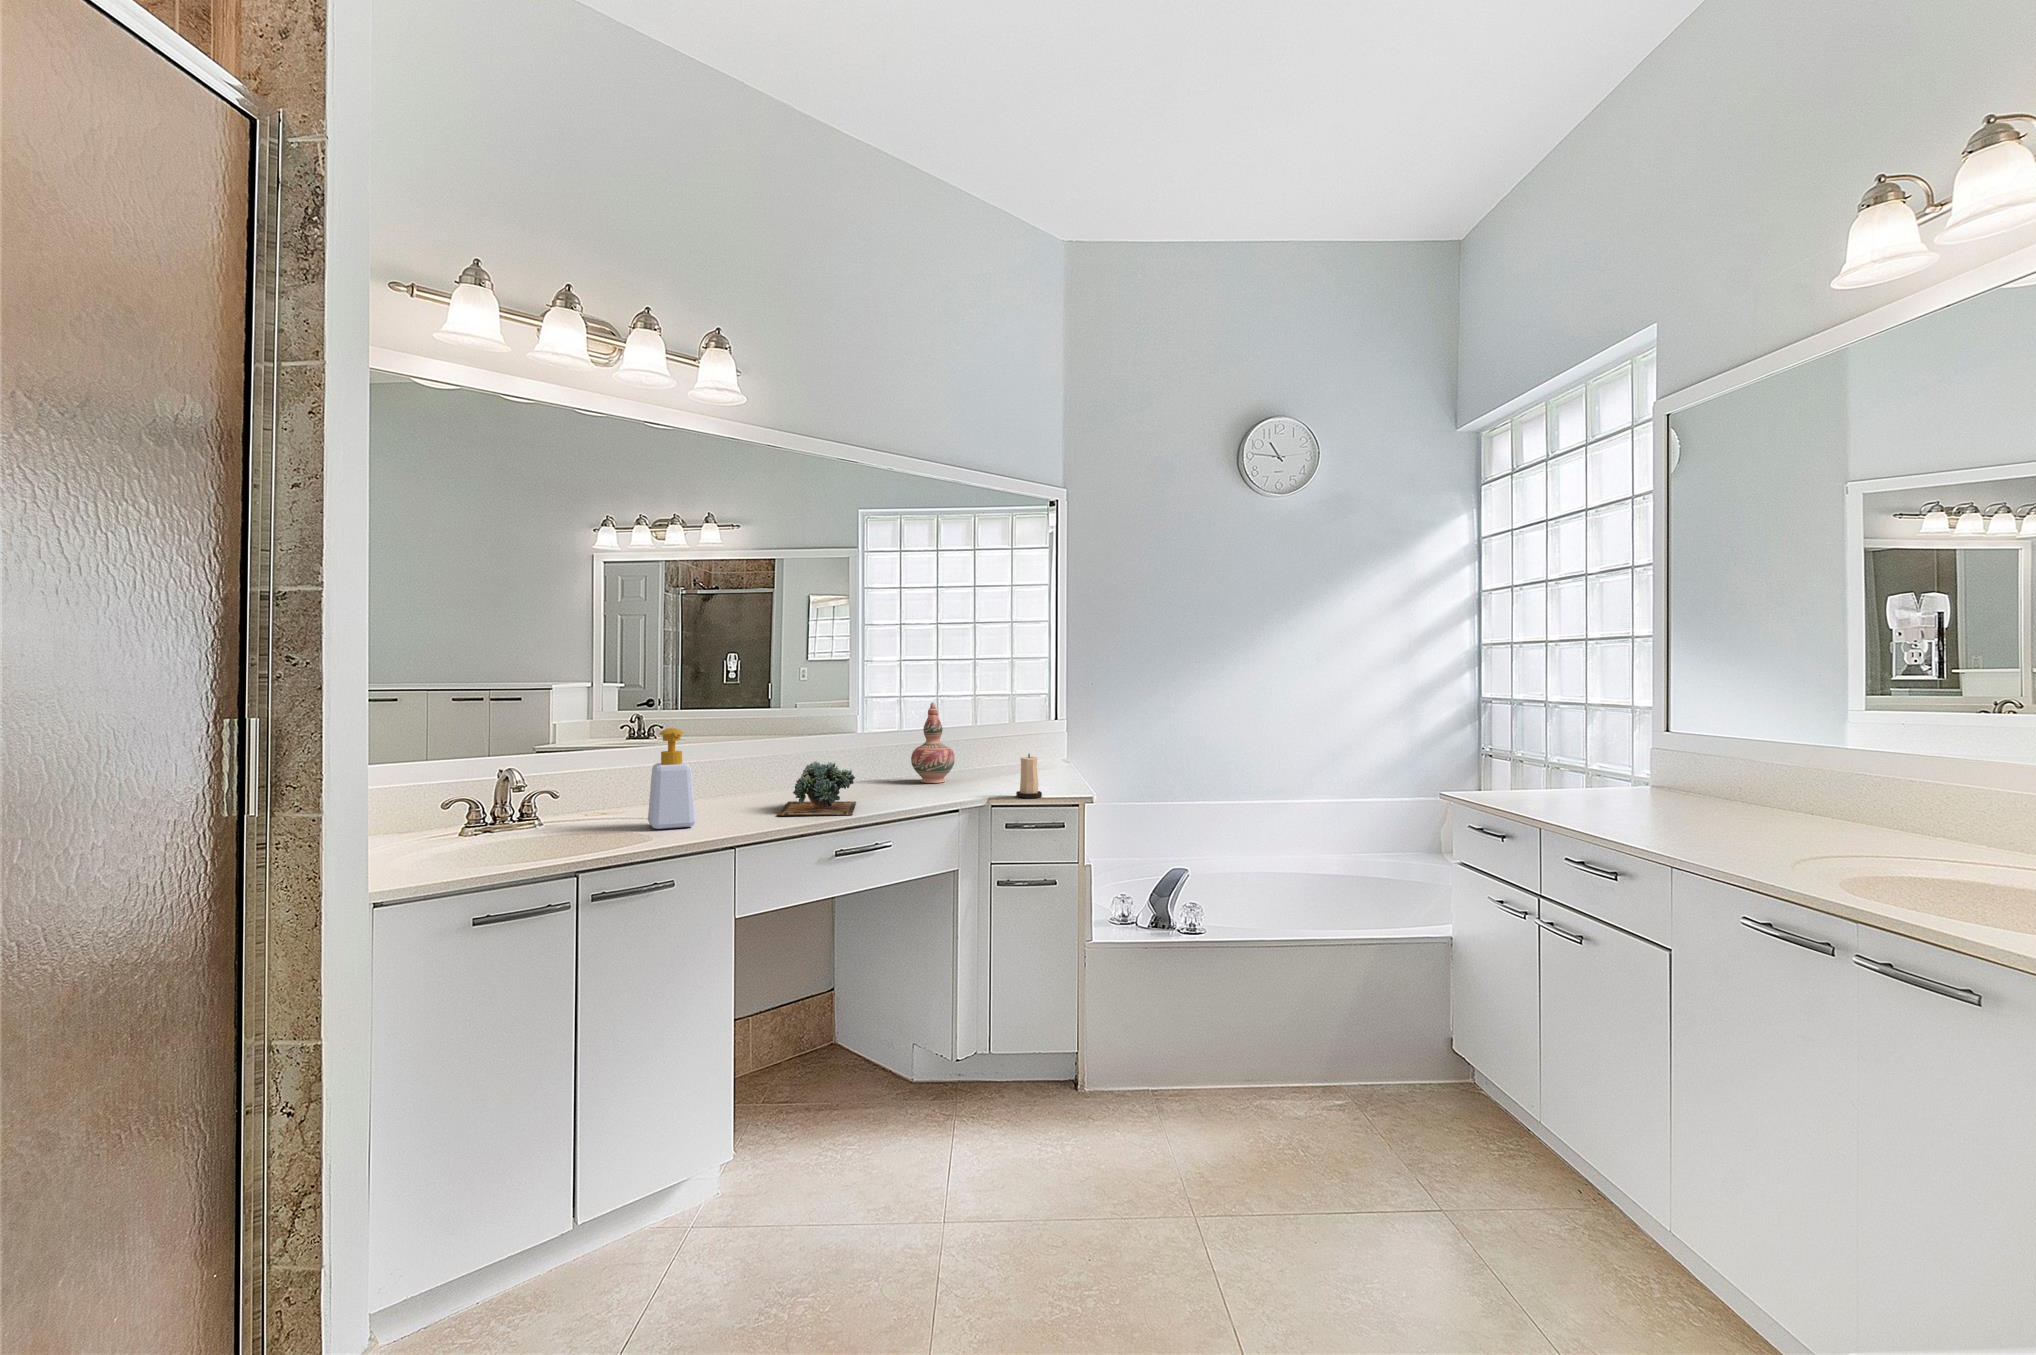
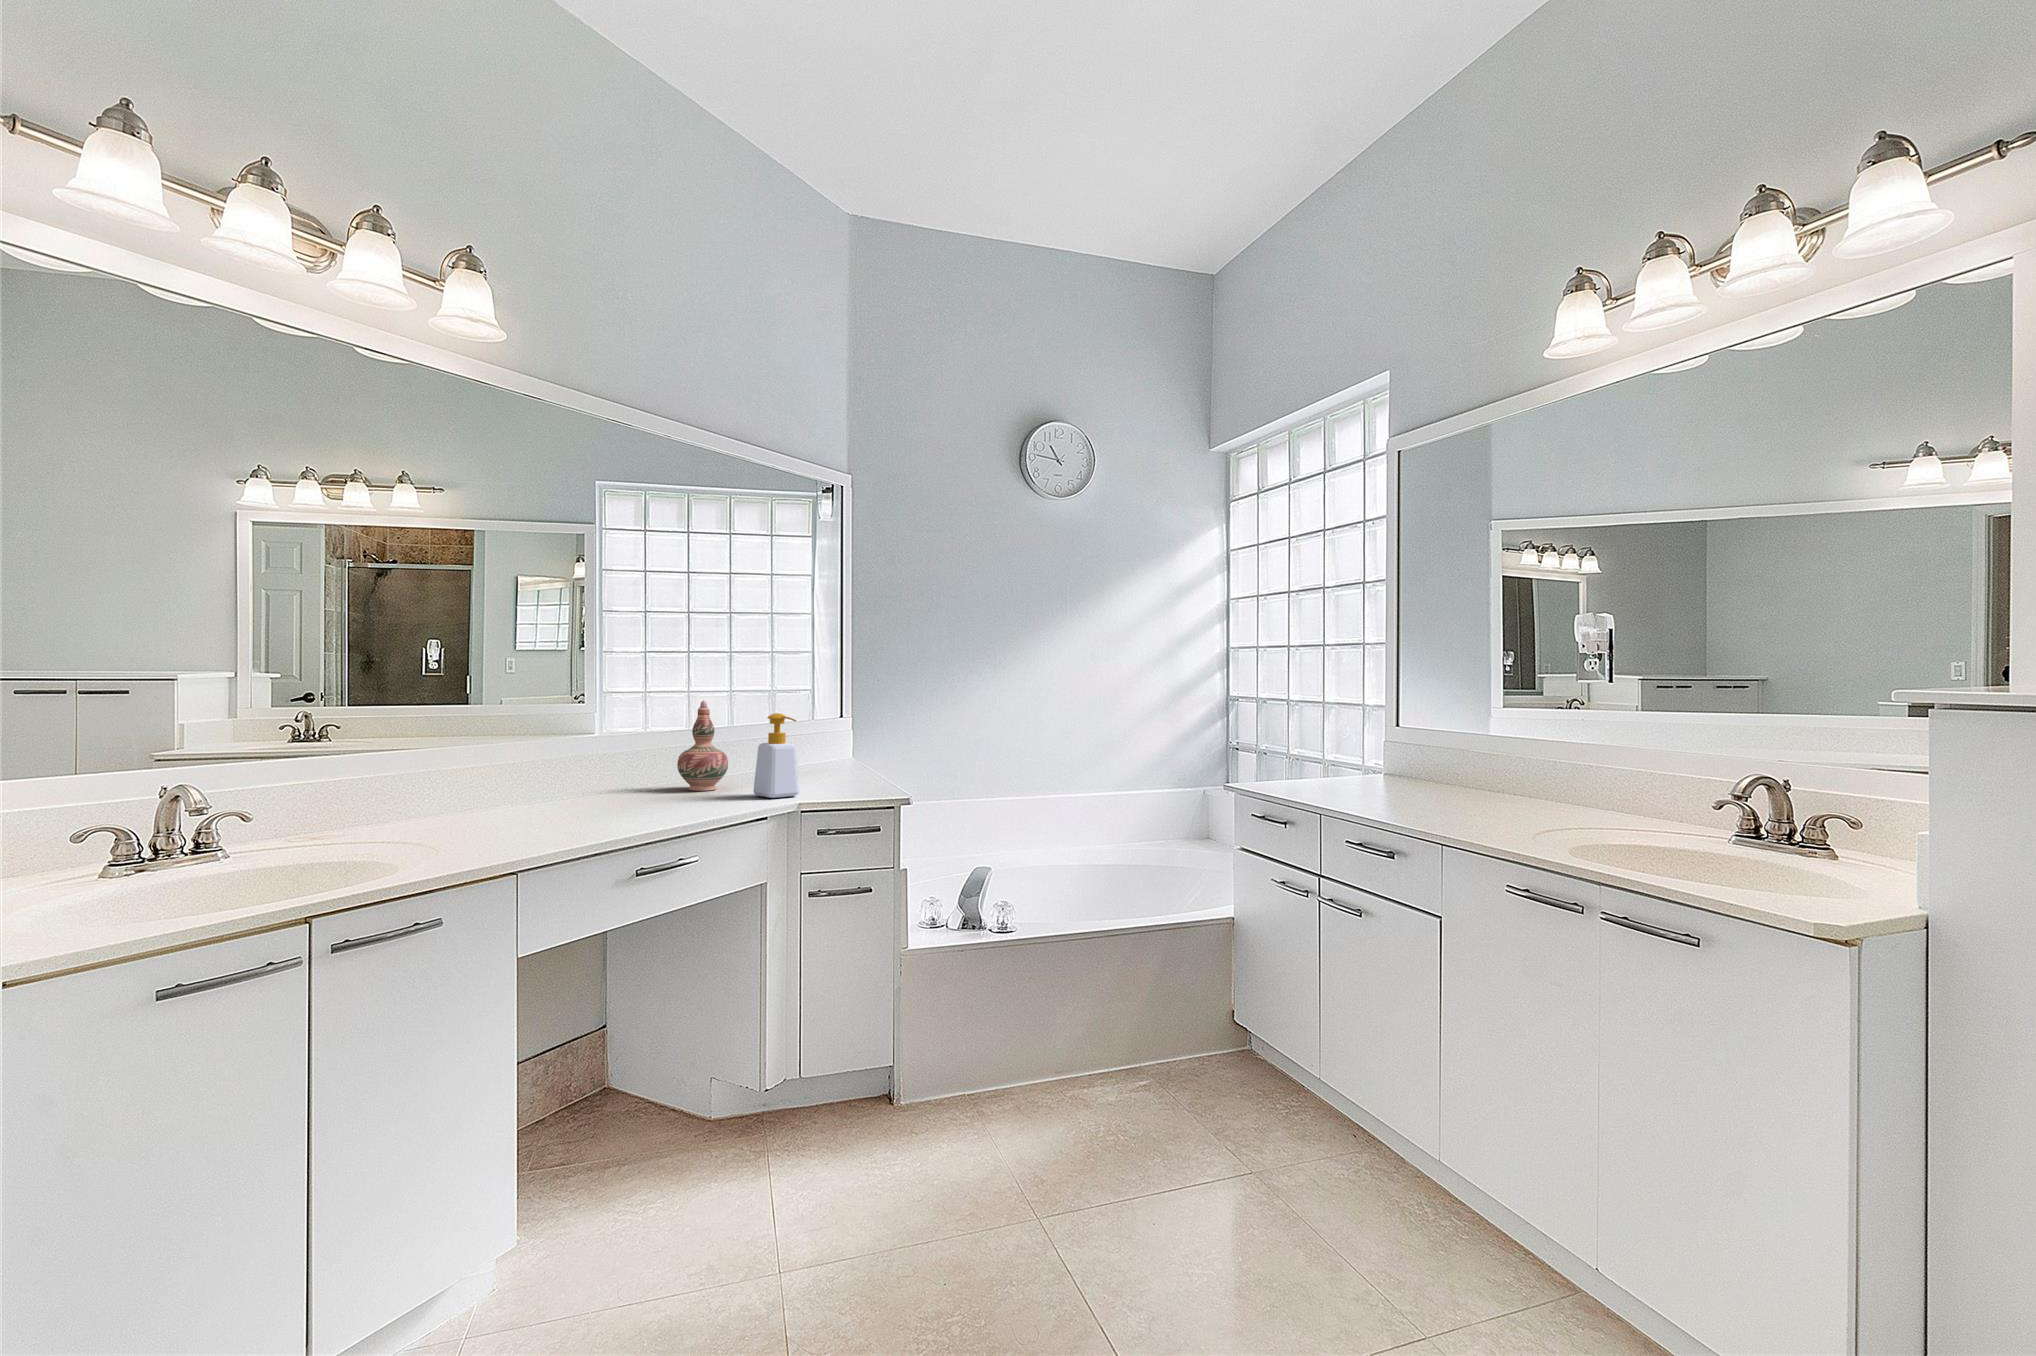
soap bottle: present [648,728,696,829] -> present [753,713,799,798]
candle: present [1016,754,1042,798] -> none [812,755,841,804]
succulent plant: present [777,761,856,816] -> none [546,768,640,834]

